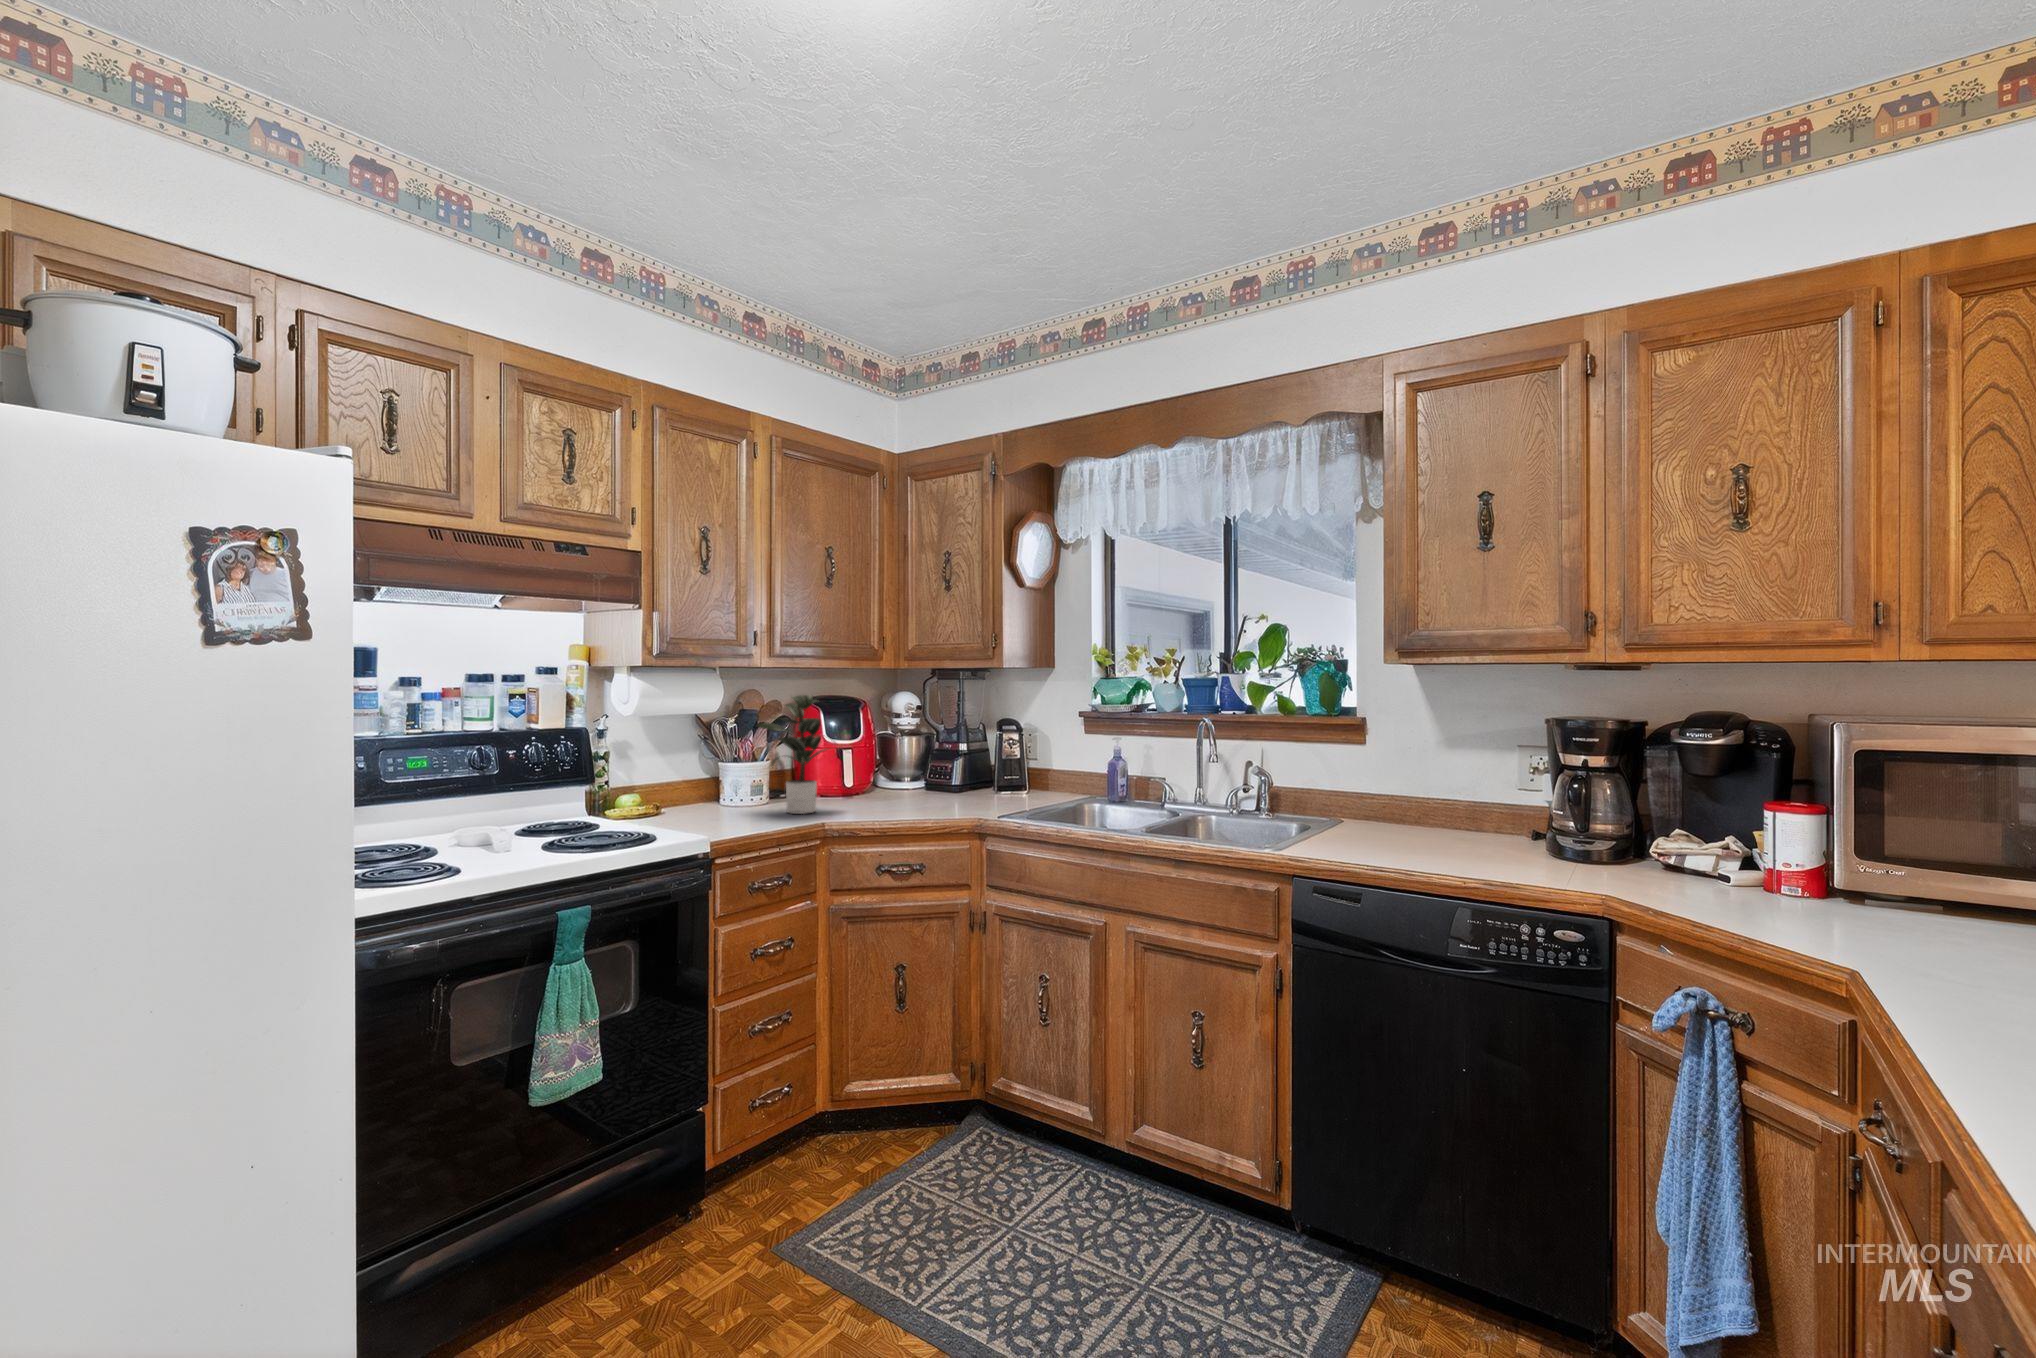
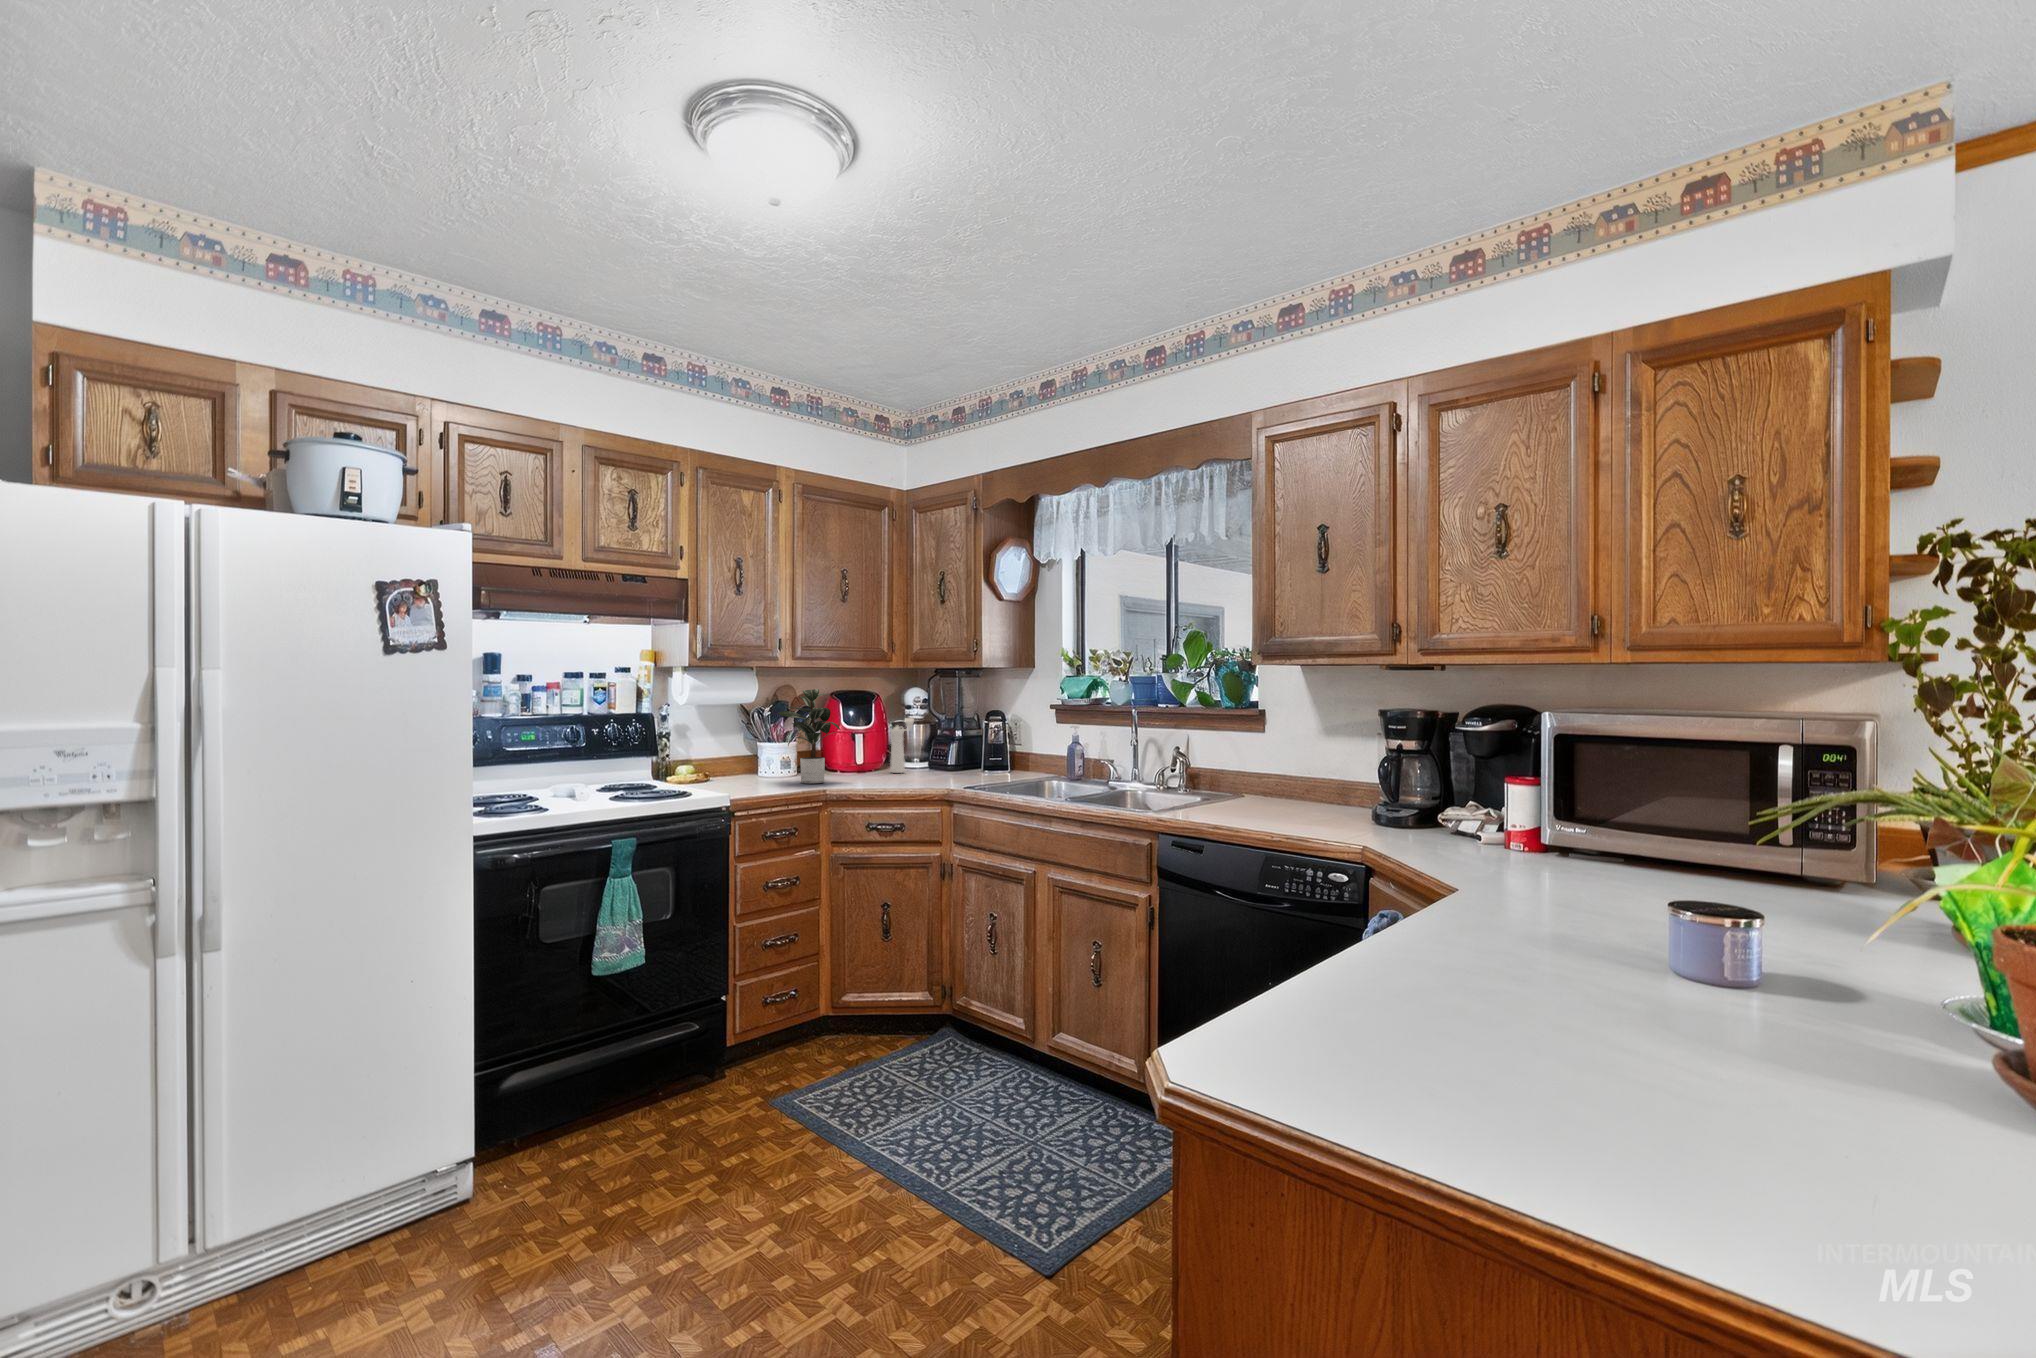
pepper mill: none [884,728,910,796] -> present [891,718,914,773]

